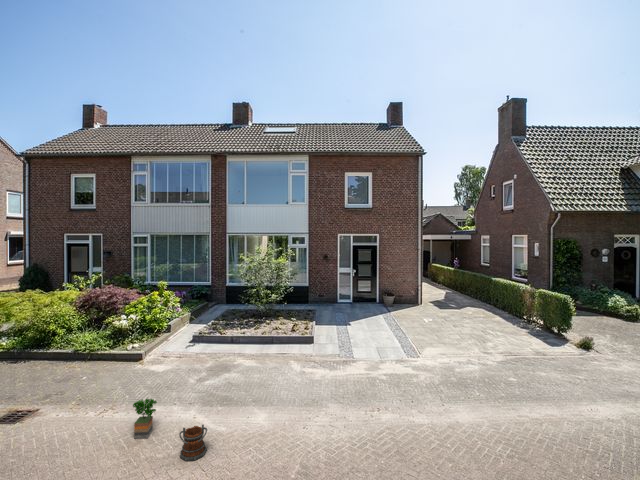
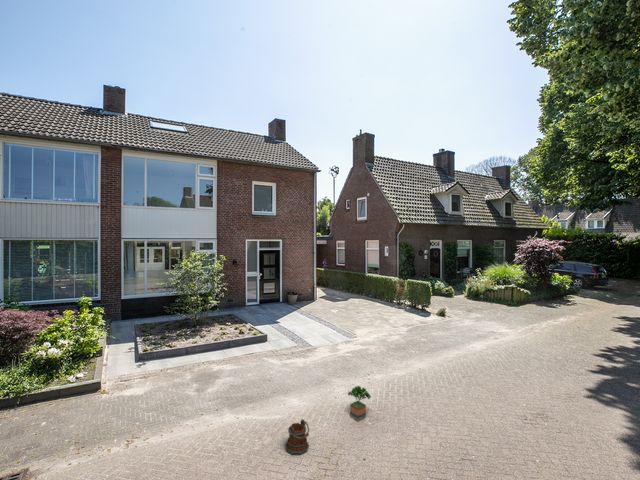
potted tree: present [133,399,157,439] -> present [348,386,371,421]

